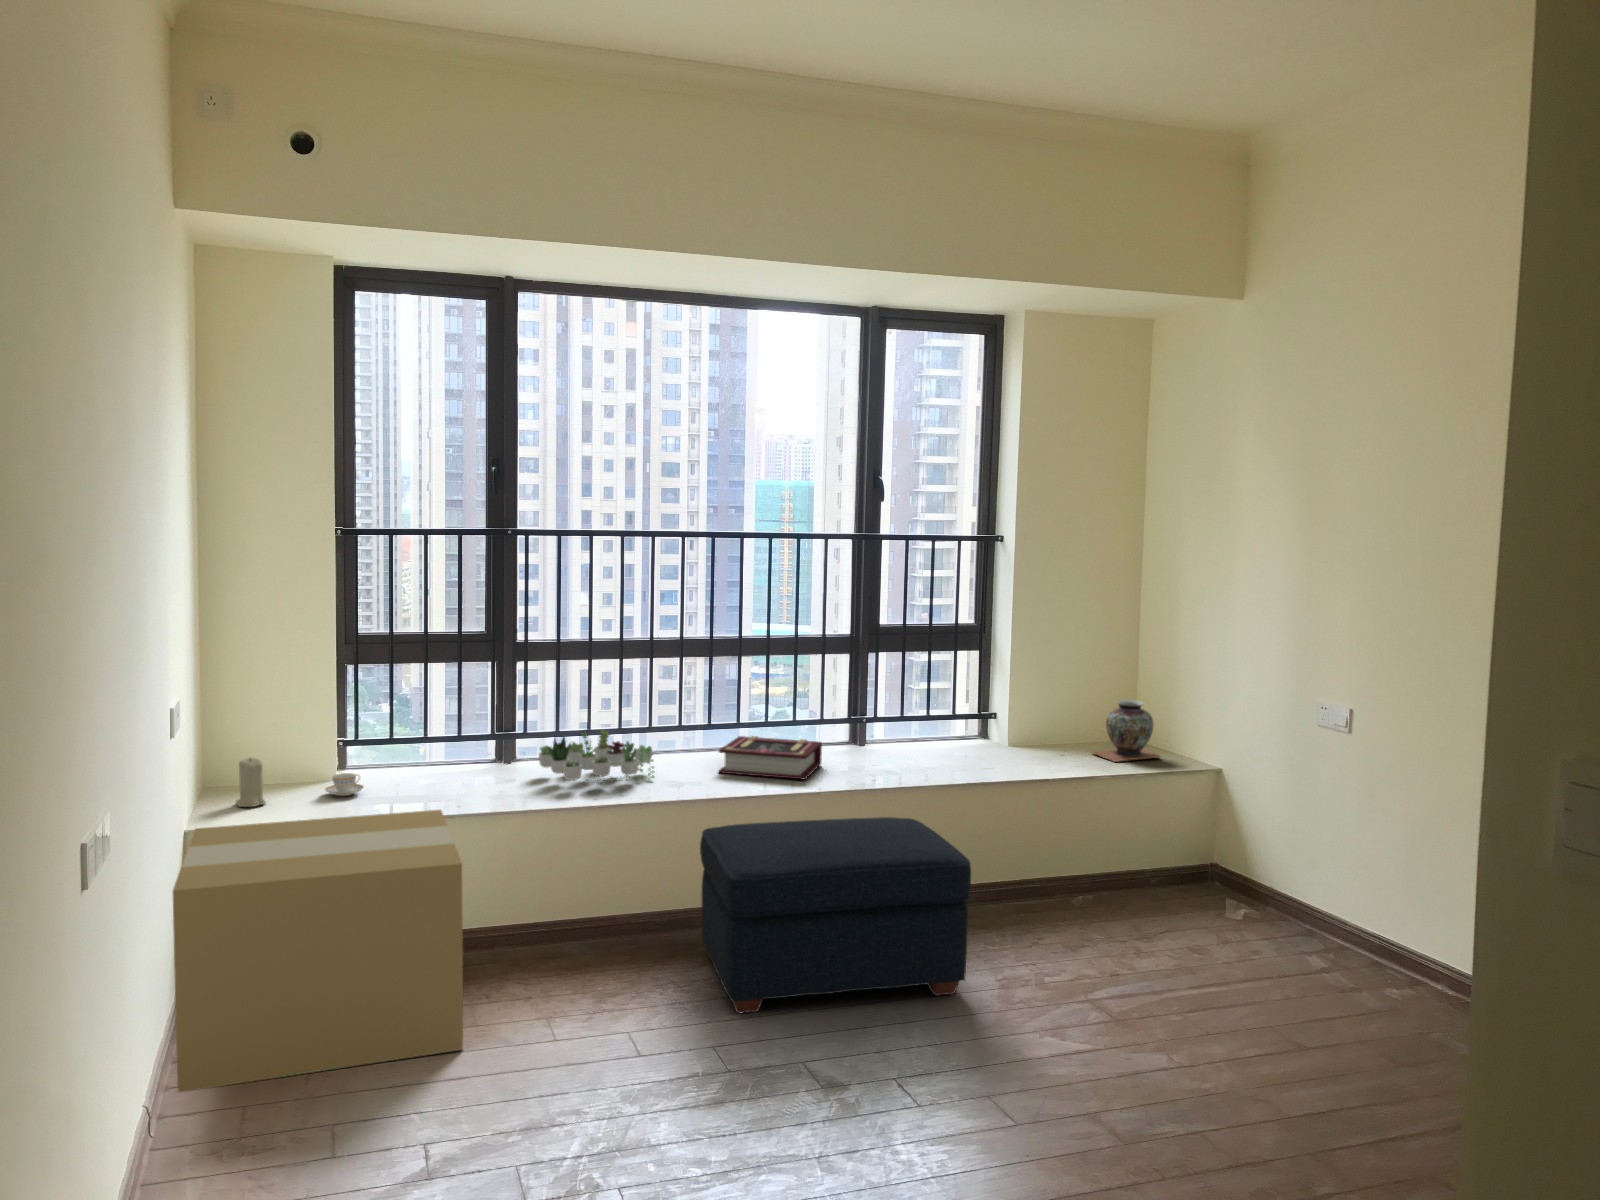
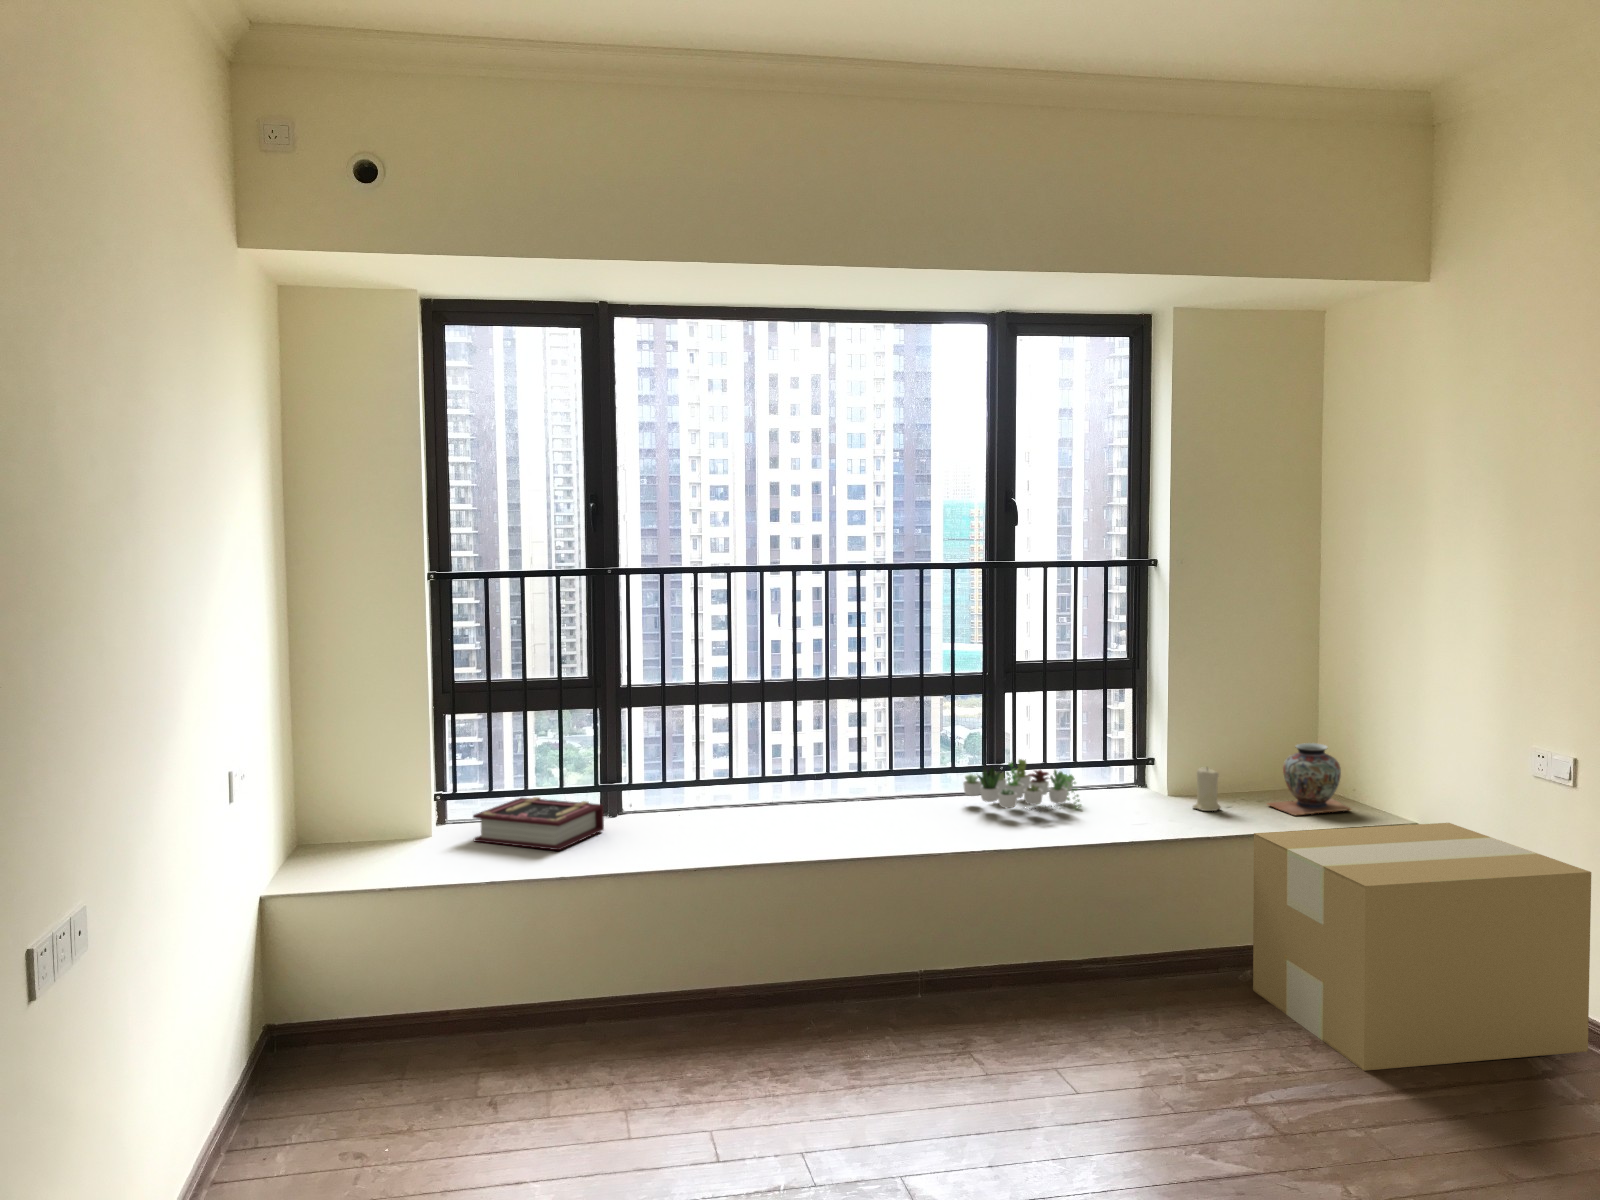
succulent plant: present [539,730,654,783] -> present [963,759,1081,812]
book: present [718,736,822,780] -> present [473,797,604,850]
candle: present [236,758,266,807] -> present [1193,767,1221,811]
teacup: present [325,773,363,796] -> none [413,830,453,854]
cardboard box: present [173,809,463,1092] -> present [1253,823,1591,1071]
ottoman: present [700,817,971,1014] -> none [802,883,1109,1112]

